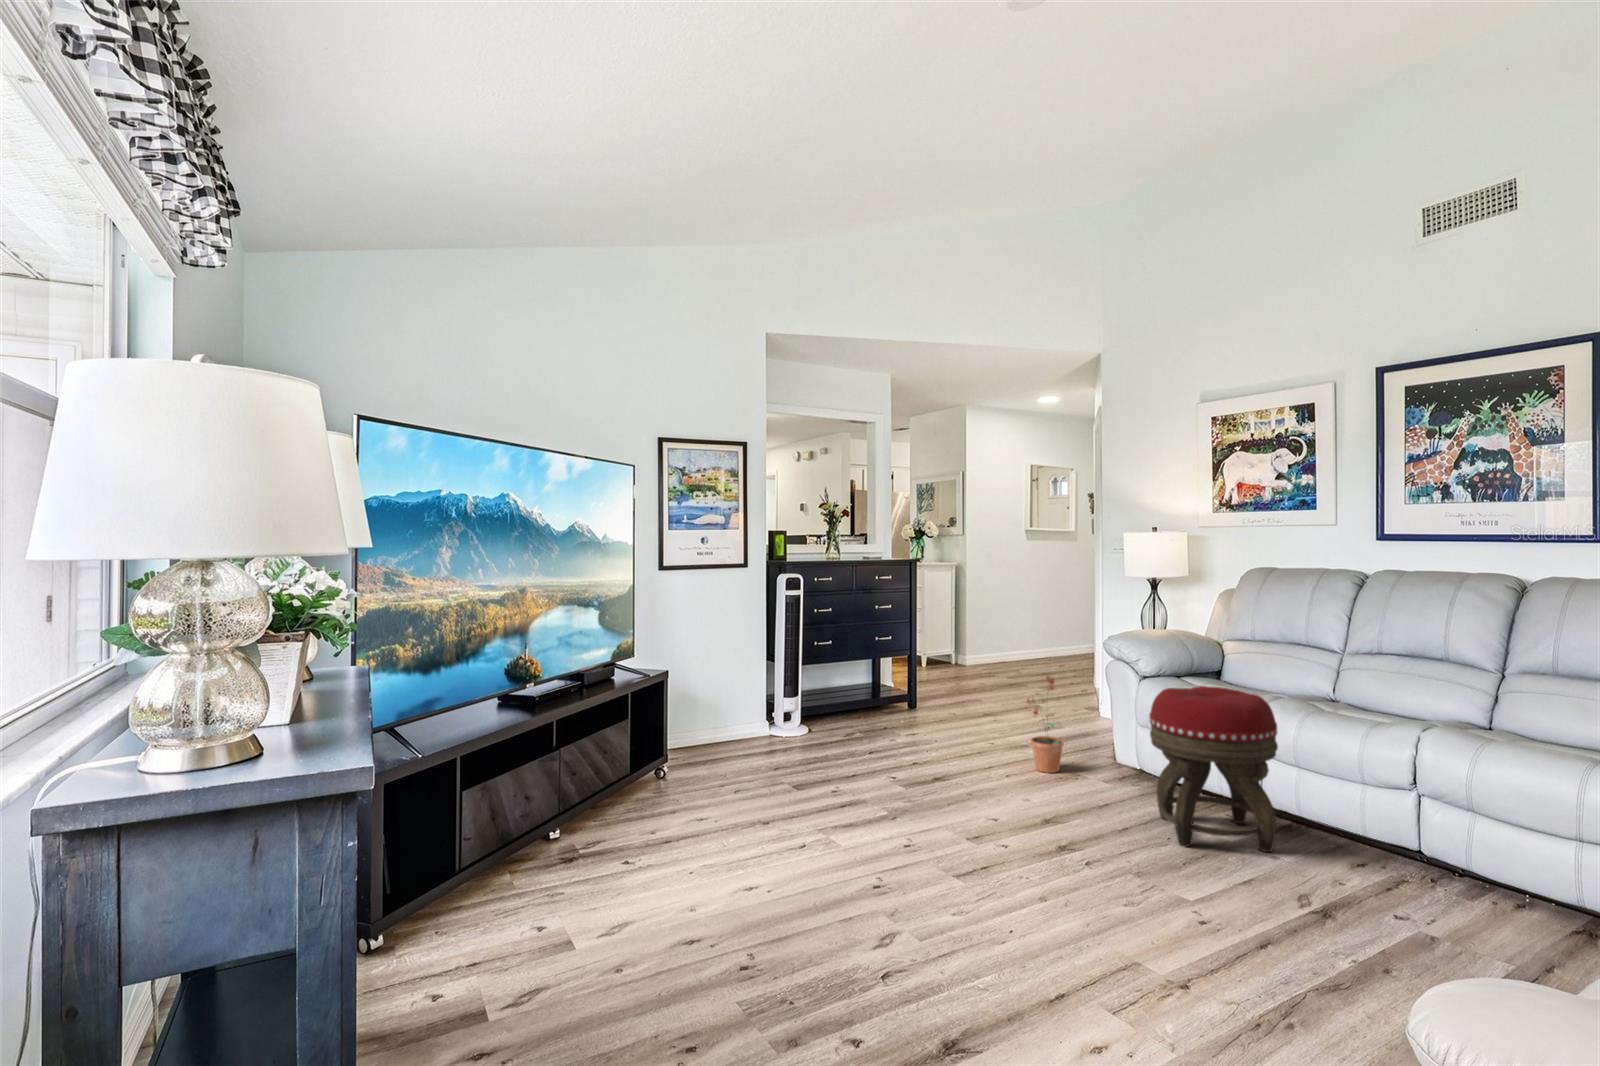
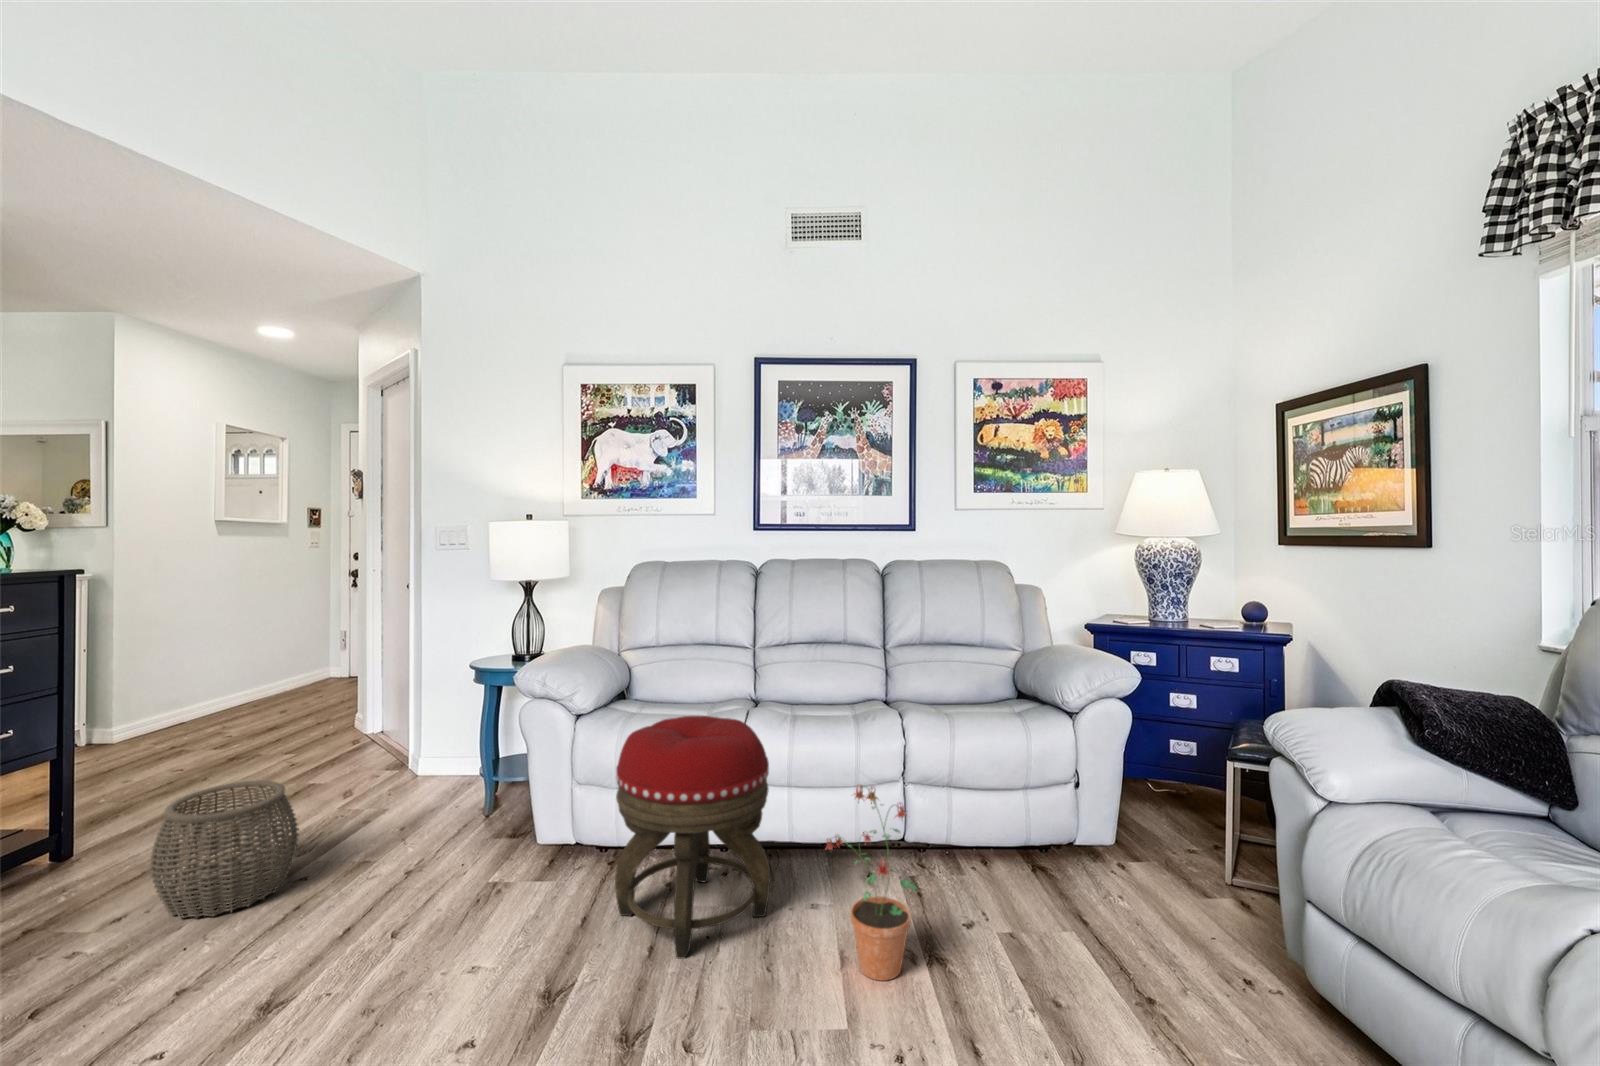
potted plant: present [1027,676,1063,773] -> present [826,785,917,981]
woven basket: none [930,687,996,754] -> present [150,781,299,918]

